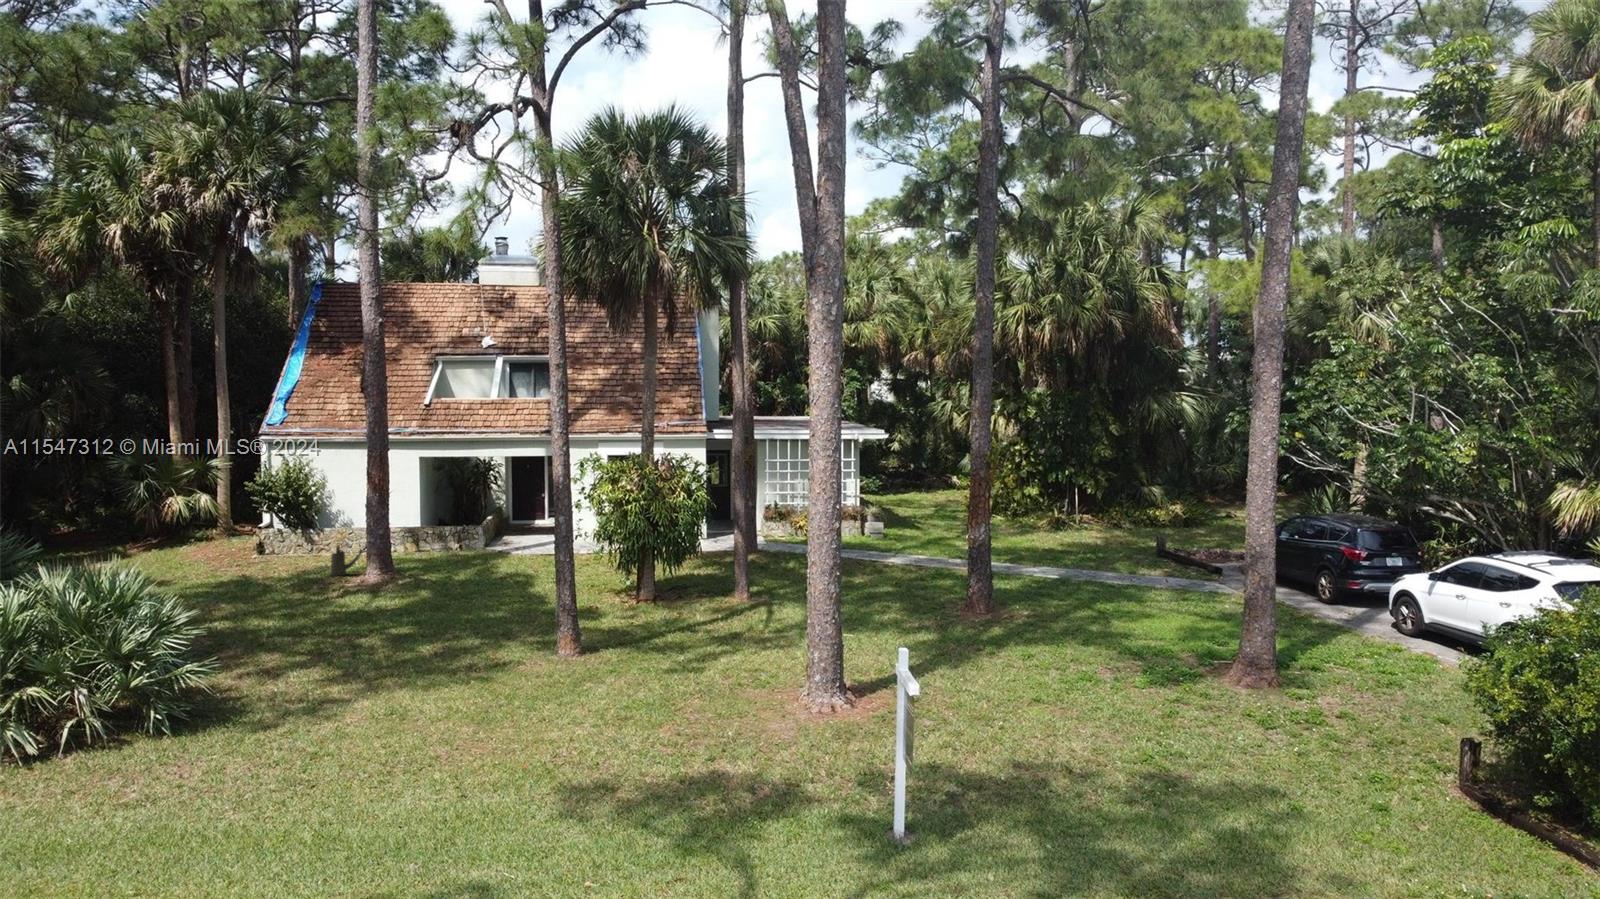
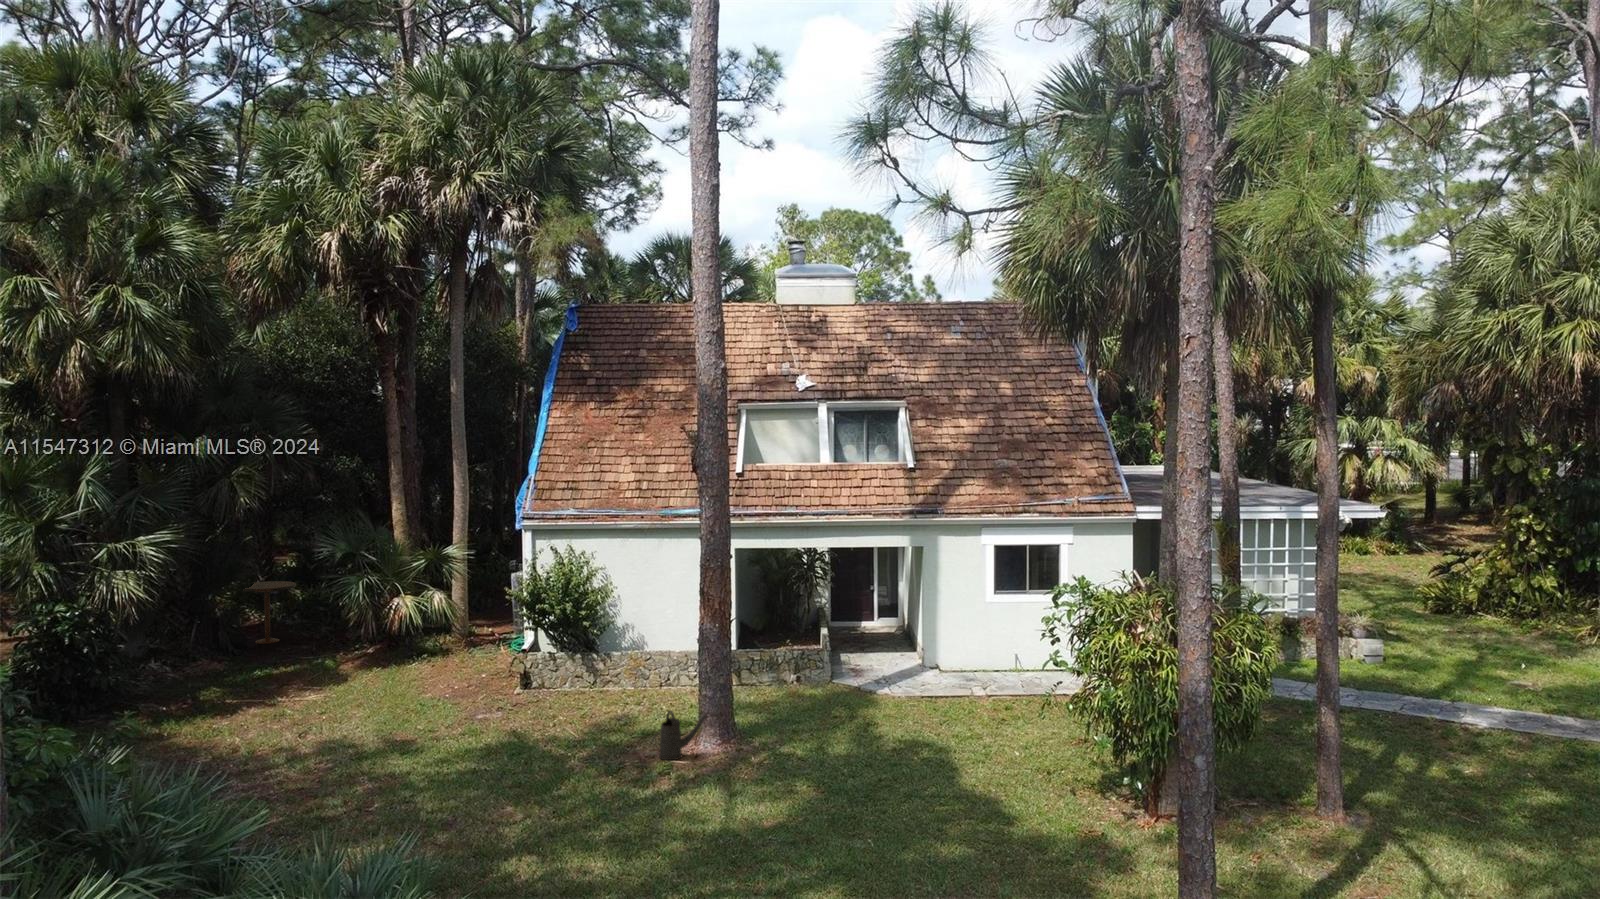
pedestal table: none [46,487,94,532] -> present [243,581,296,644]

